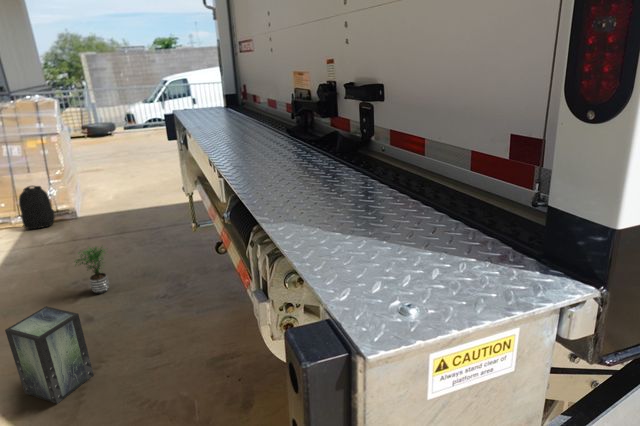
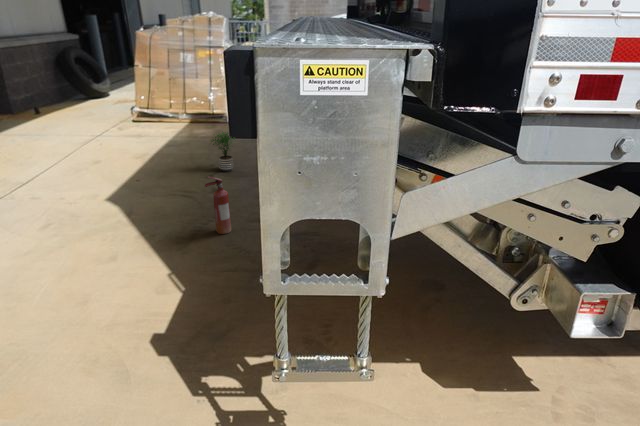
backpack: present [19,186,55,229] -> none [185,88,211,125]
storage box: present [5,306,94,404] -> none [146,156,202,227]
fire extinguisher: none [100,331,142,398] -> present [205,176,231,234]

